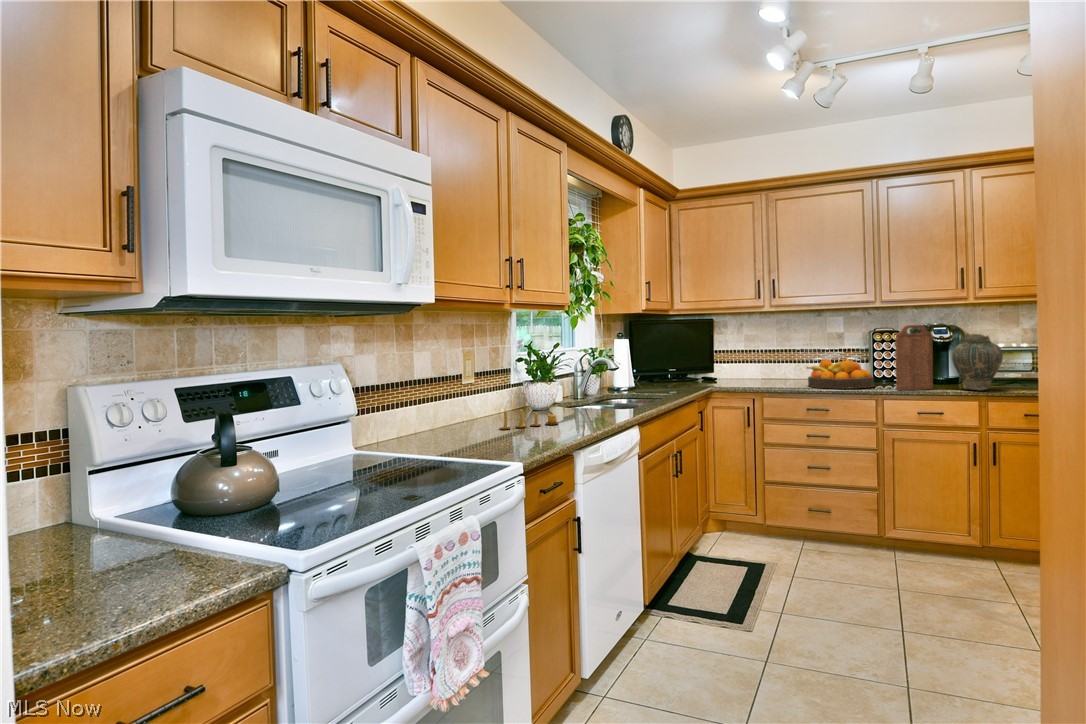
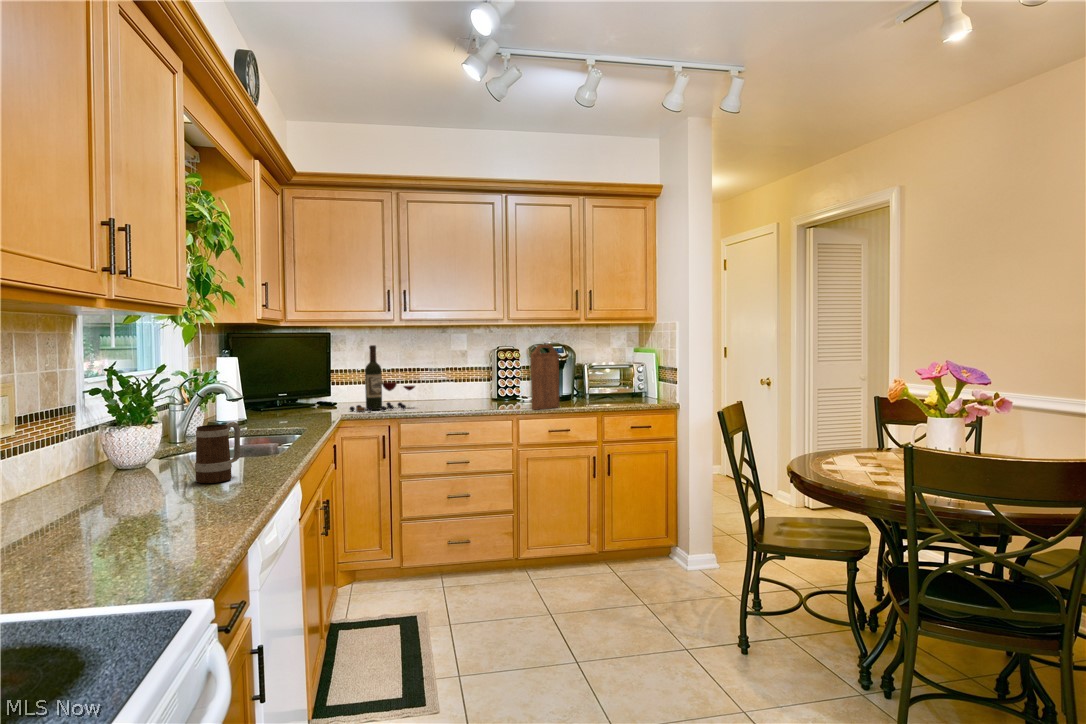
wine bottle: none [721,329,782,386] -> present [350,345,415,412]
vase: present [952,333,1003,390] -> none [574,354,613,407]
fruit bowl: present [807,360,874,388] -> none [443,379,507,410]
mug: none [565,382,594,421] -> present [195,422,240,483]
candle: present [500,409,559,429] -> none [87,472,192,513]

